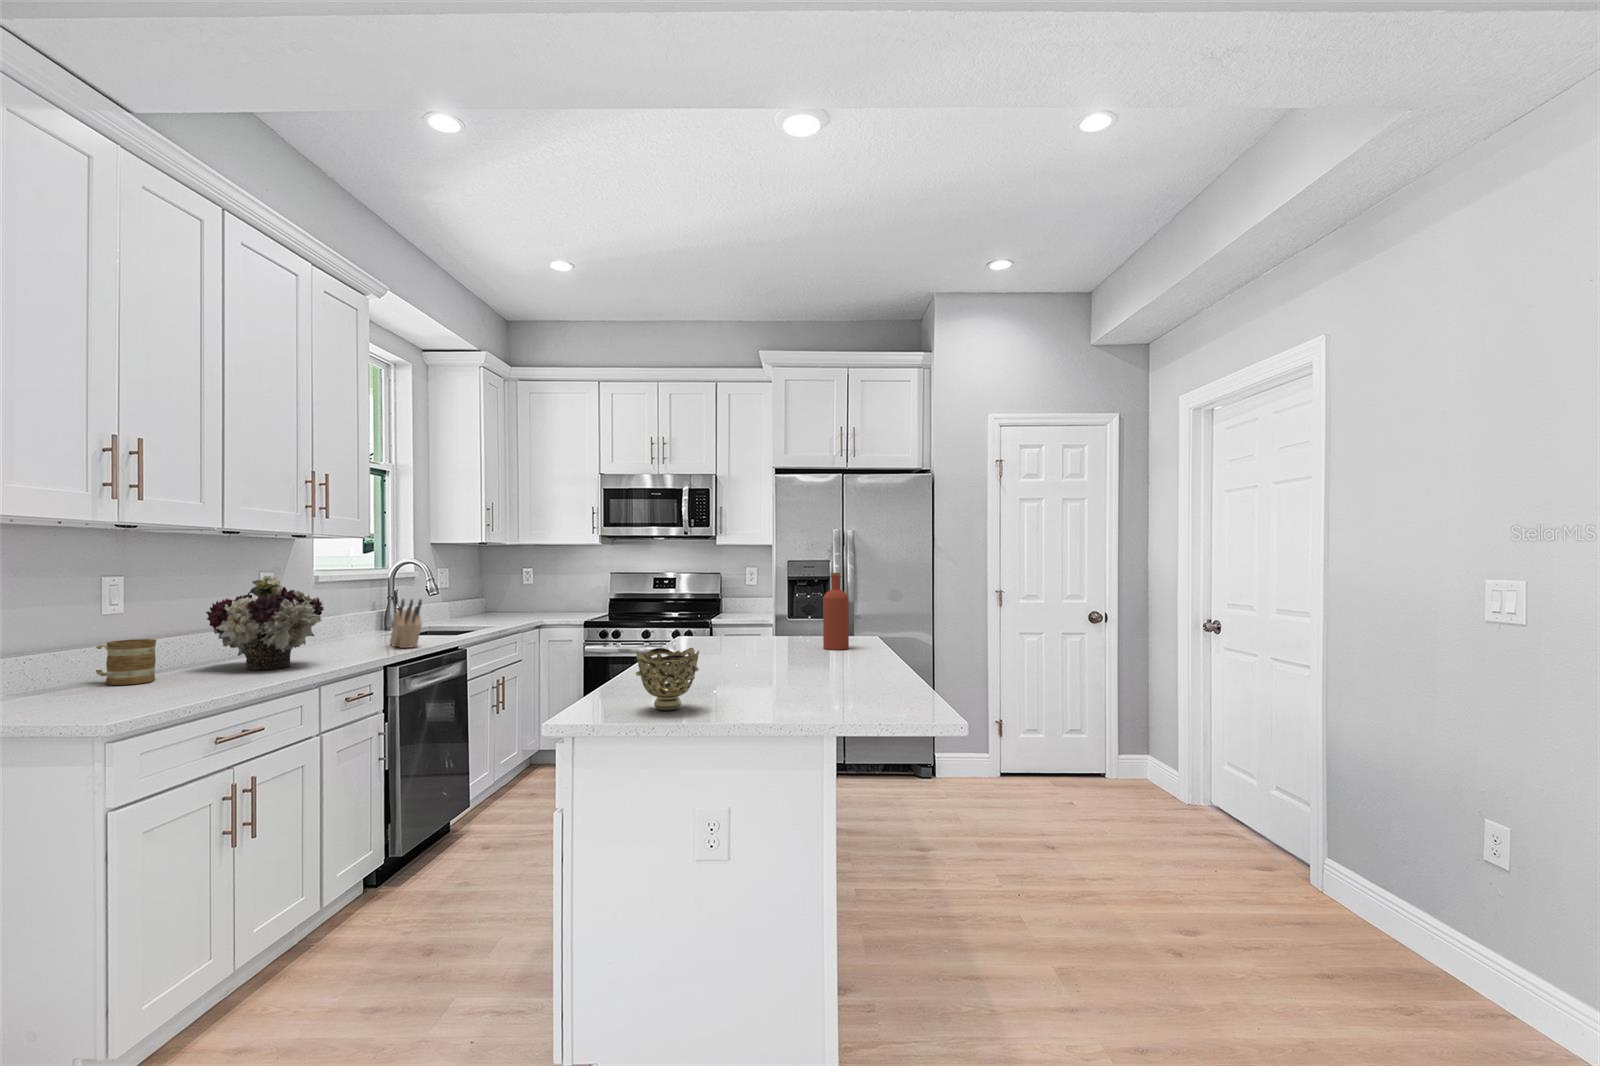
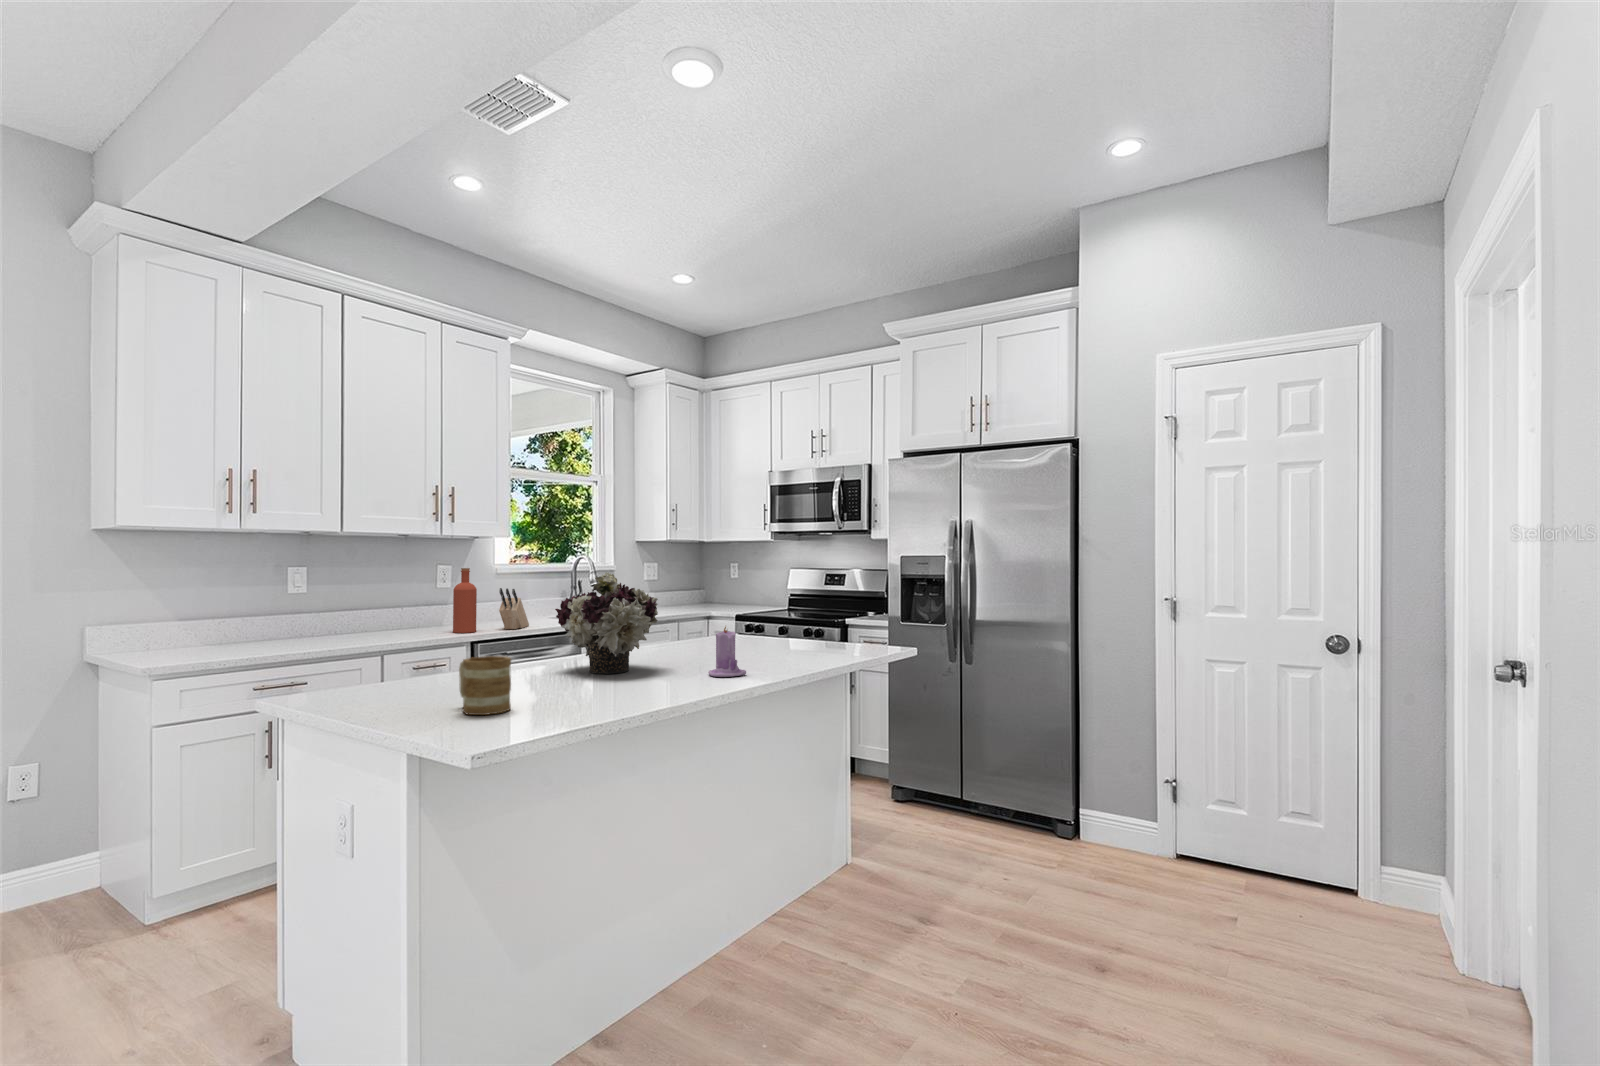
bottle: present [823,573,849,650] -> present [453,568,477,633]
flower arrangement: present [206,576,324,670] -> present [555,572,658,674]
candle: none [847,621,881,667] -> present [708,627,746,677]
mug: present [96,639,156,685] -> present [459,656,511,715]
decorative bowl: present [636,648,699,710] -> none [366,636,431,692]

